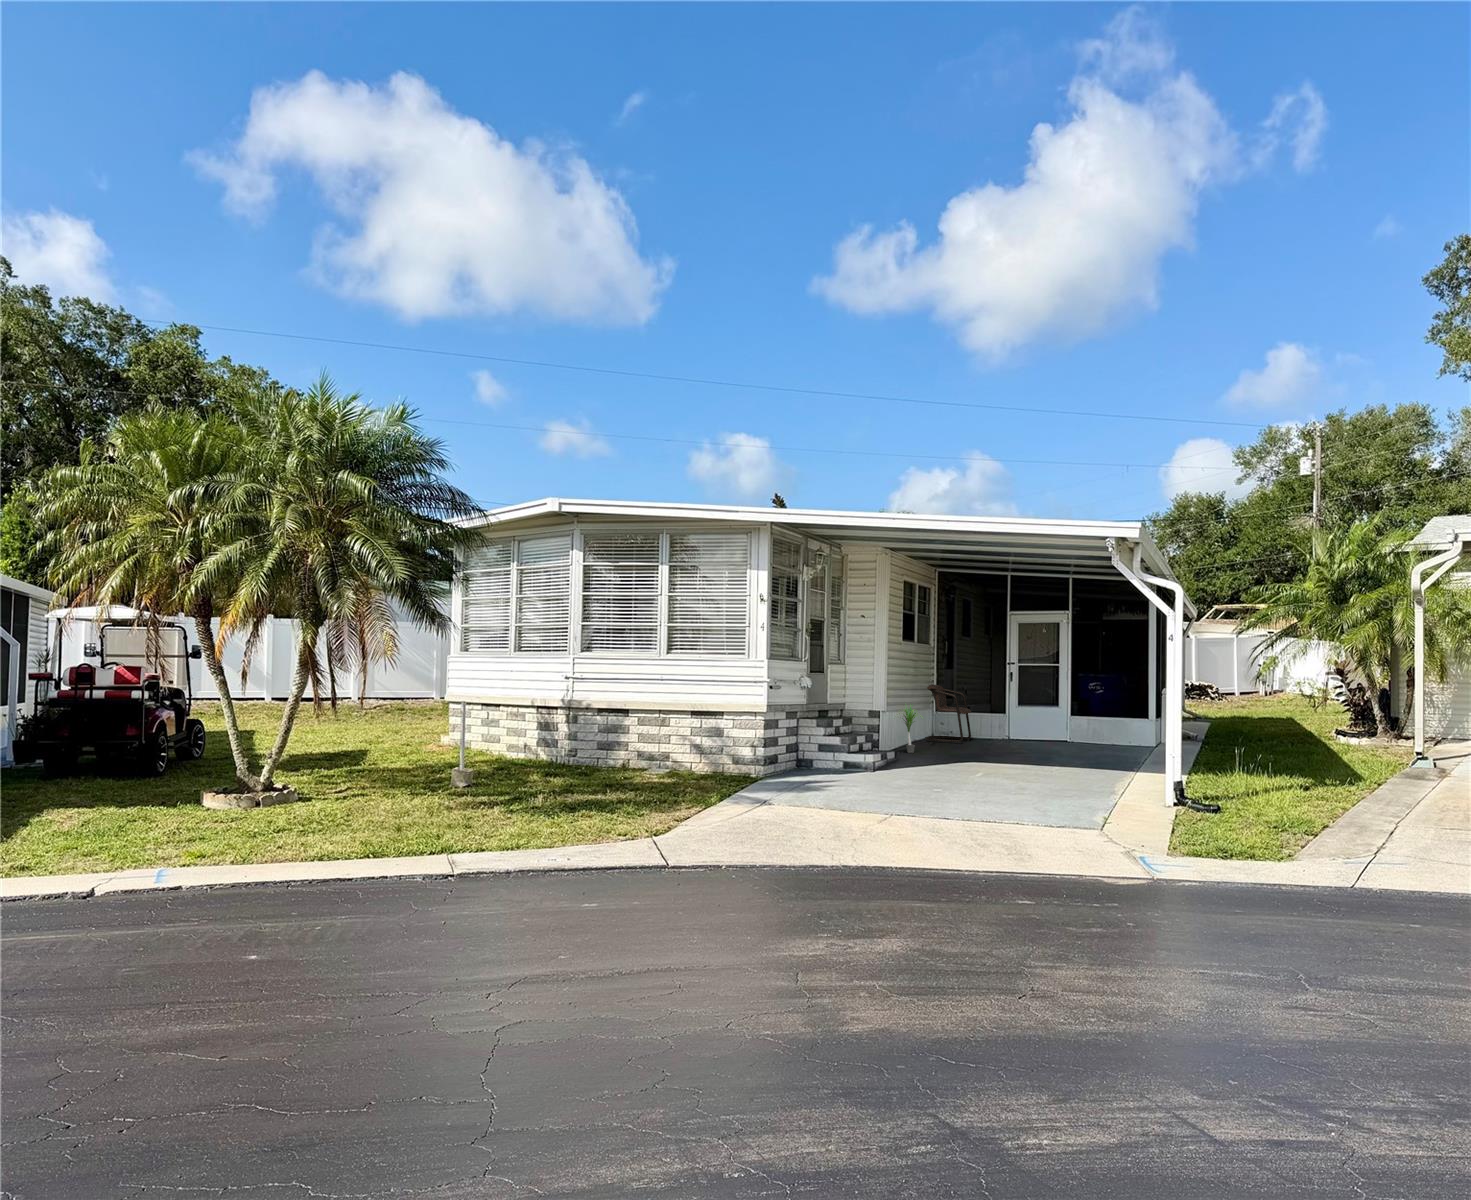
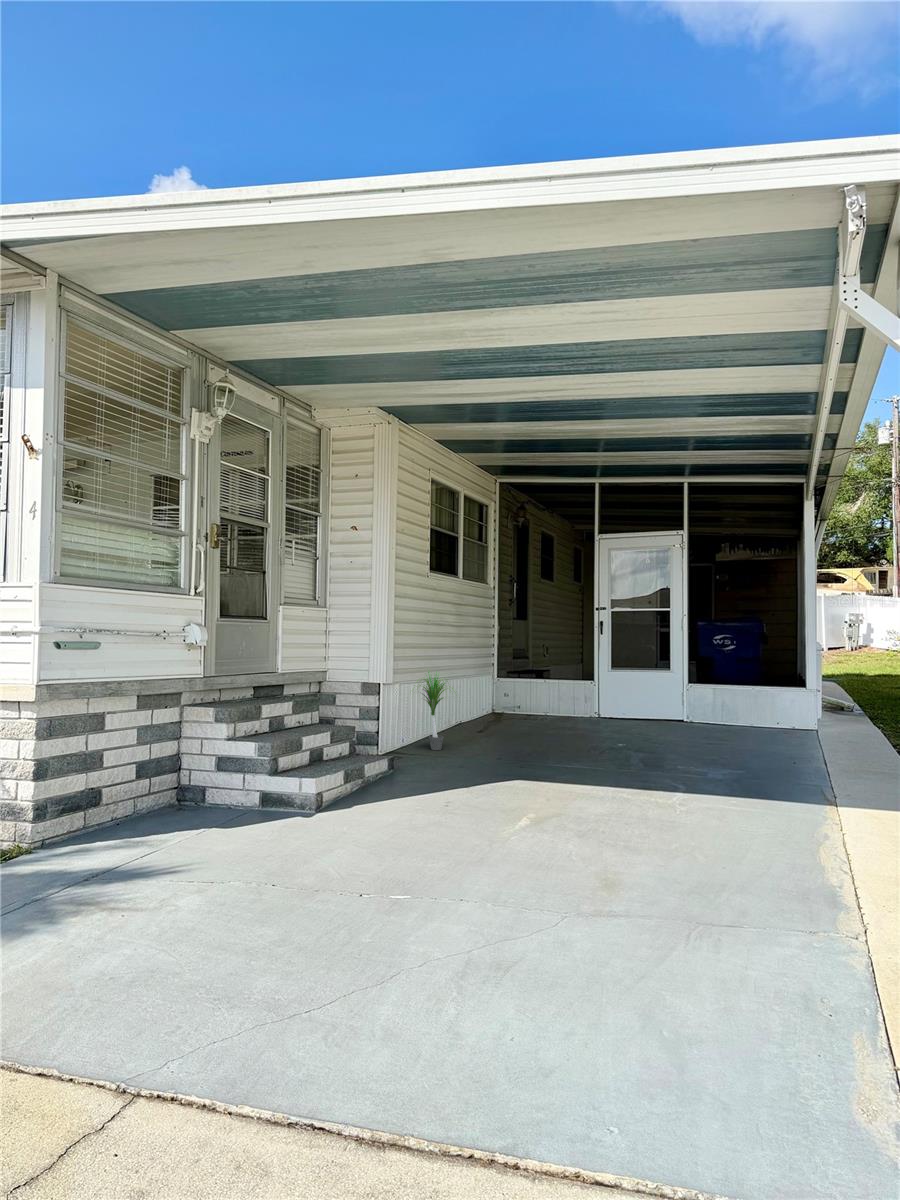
chair: present [925,684,971,743] -> none [477,639,544,726]

